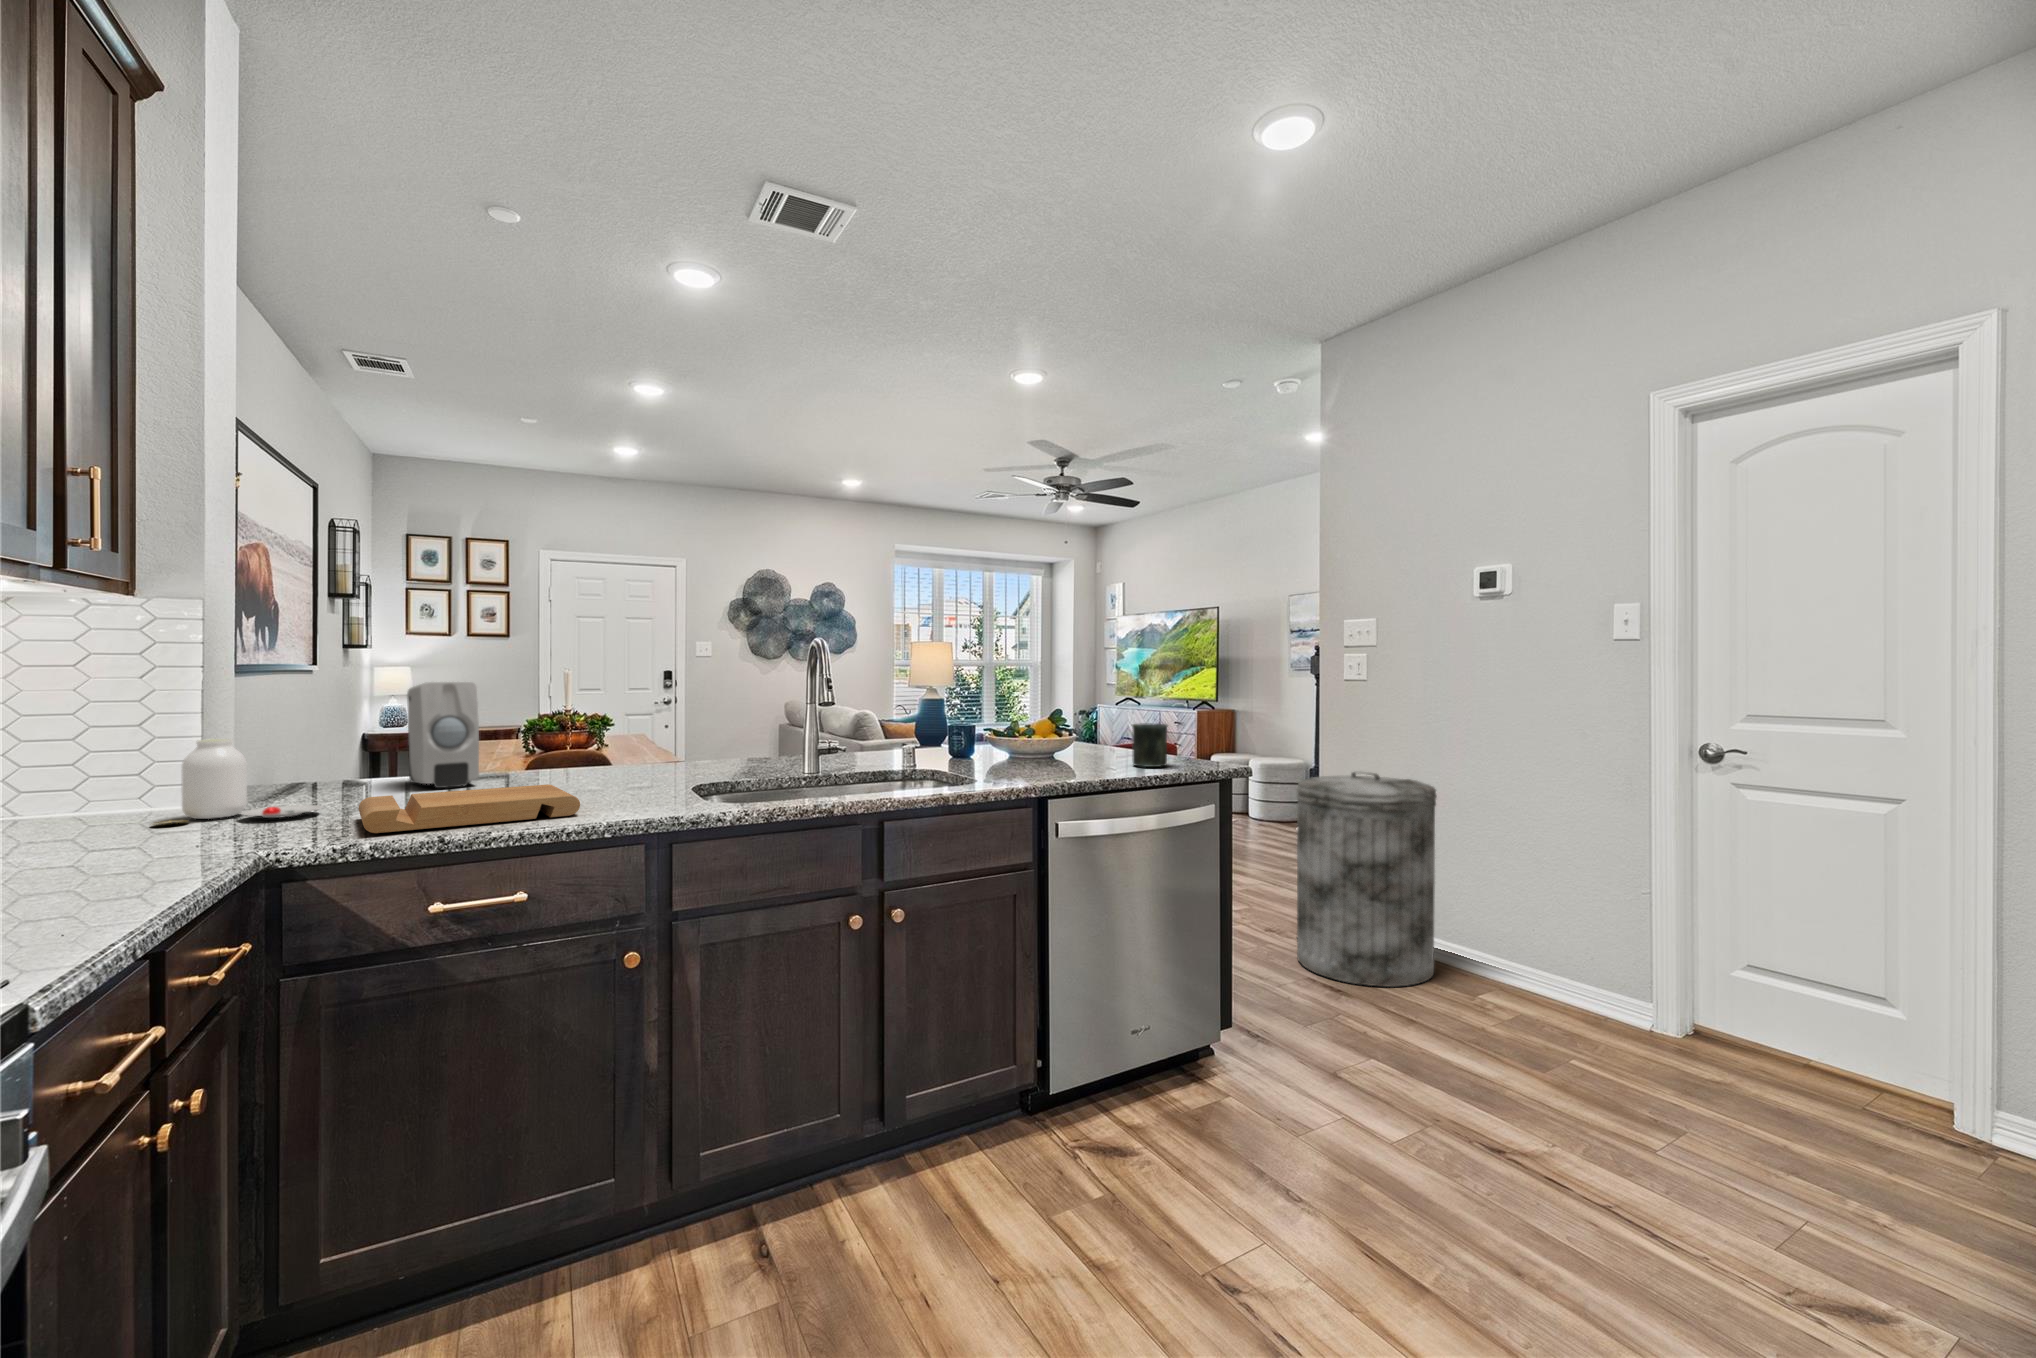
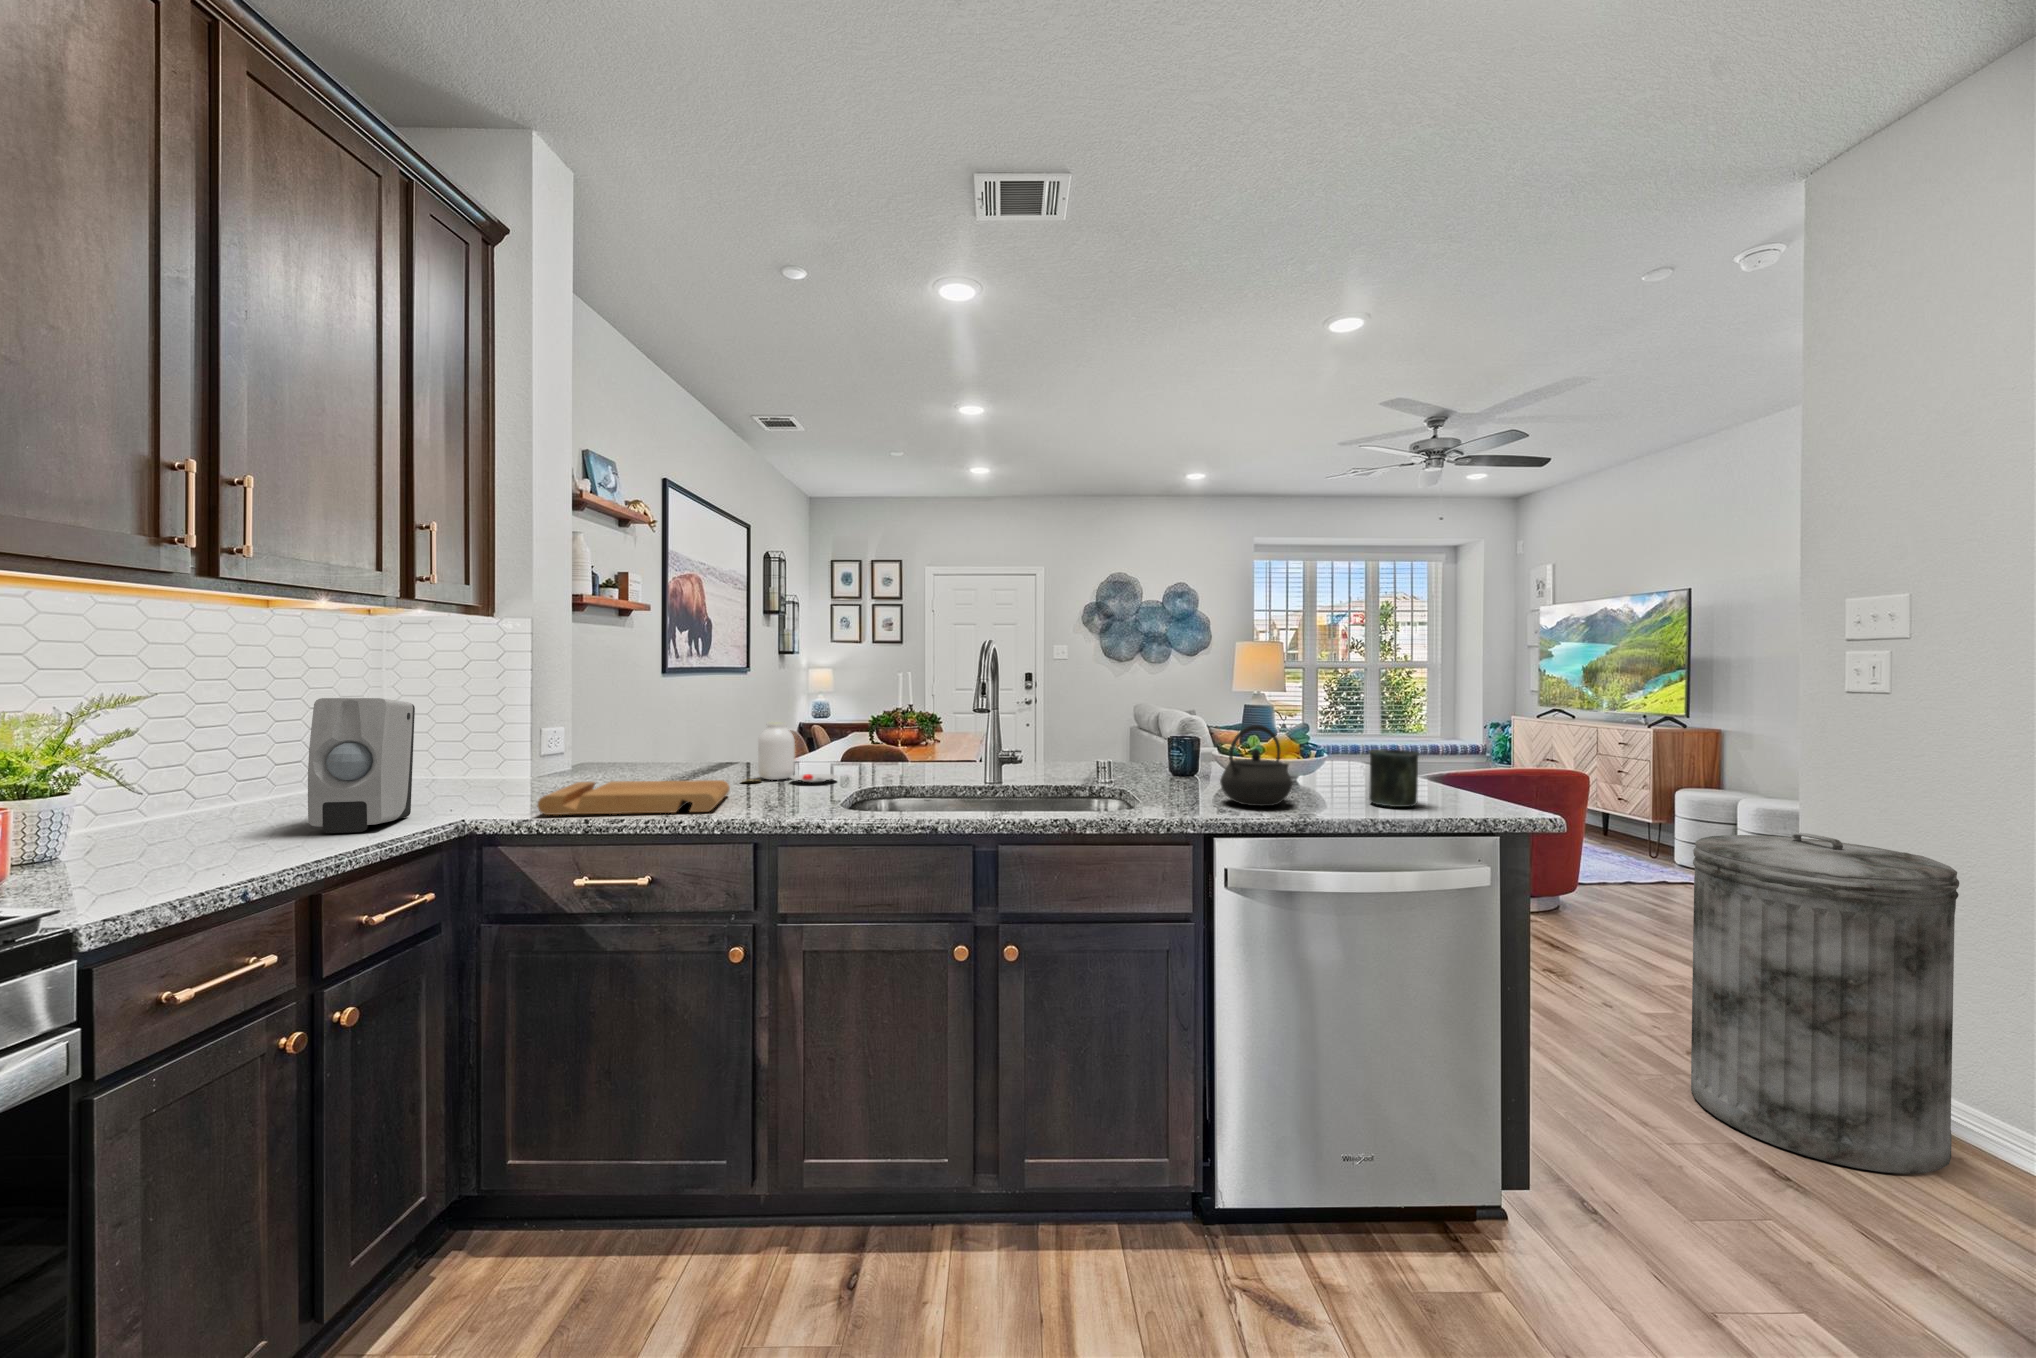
soap dispenser: present [407,682,479,788] -> present [308,698,415,833]
kettle: none [1028,707,1086,773] -> present [1220,725,1292,806]
jar: present [152,739,321,825] -> present [746,722,837,783]

